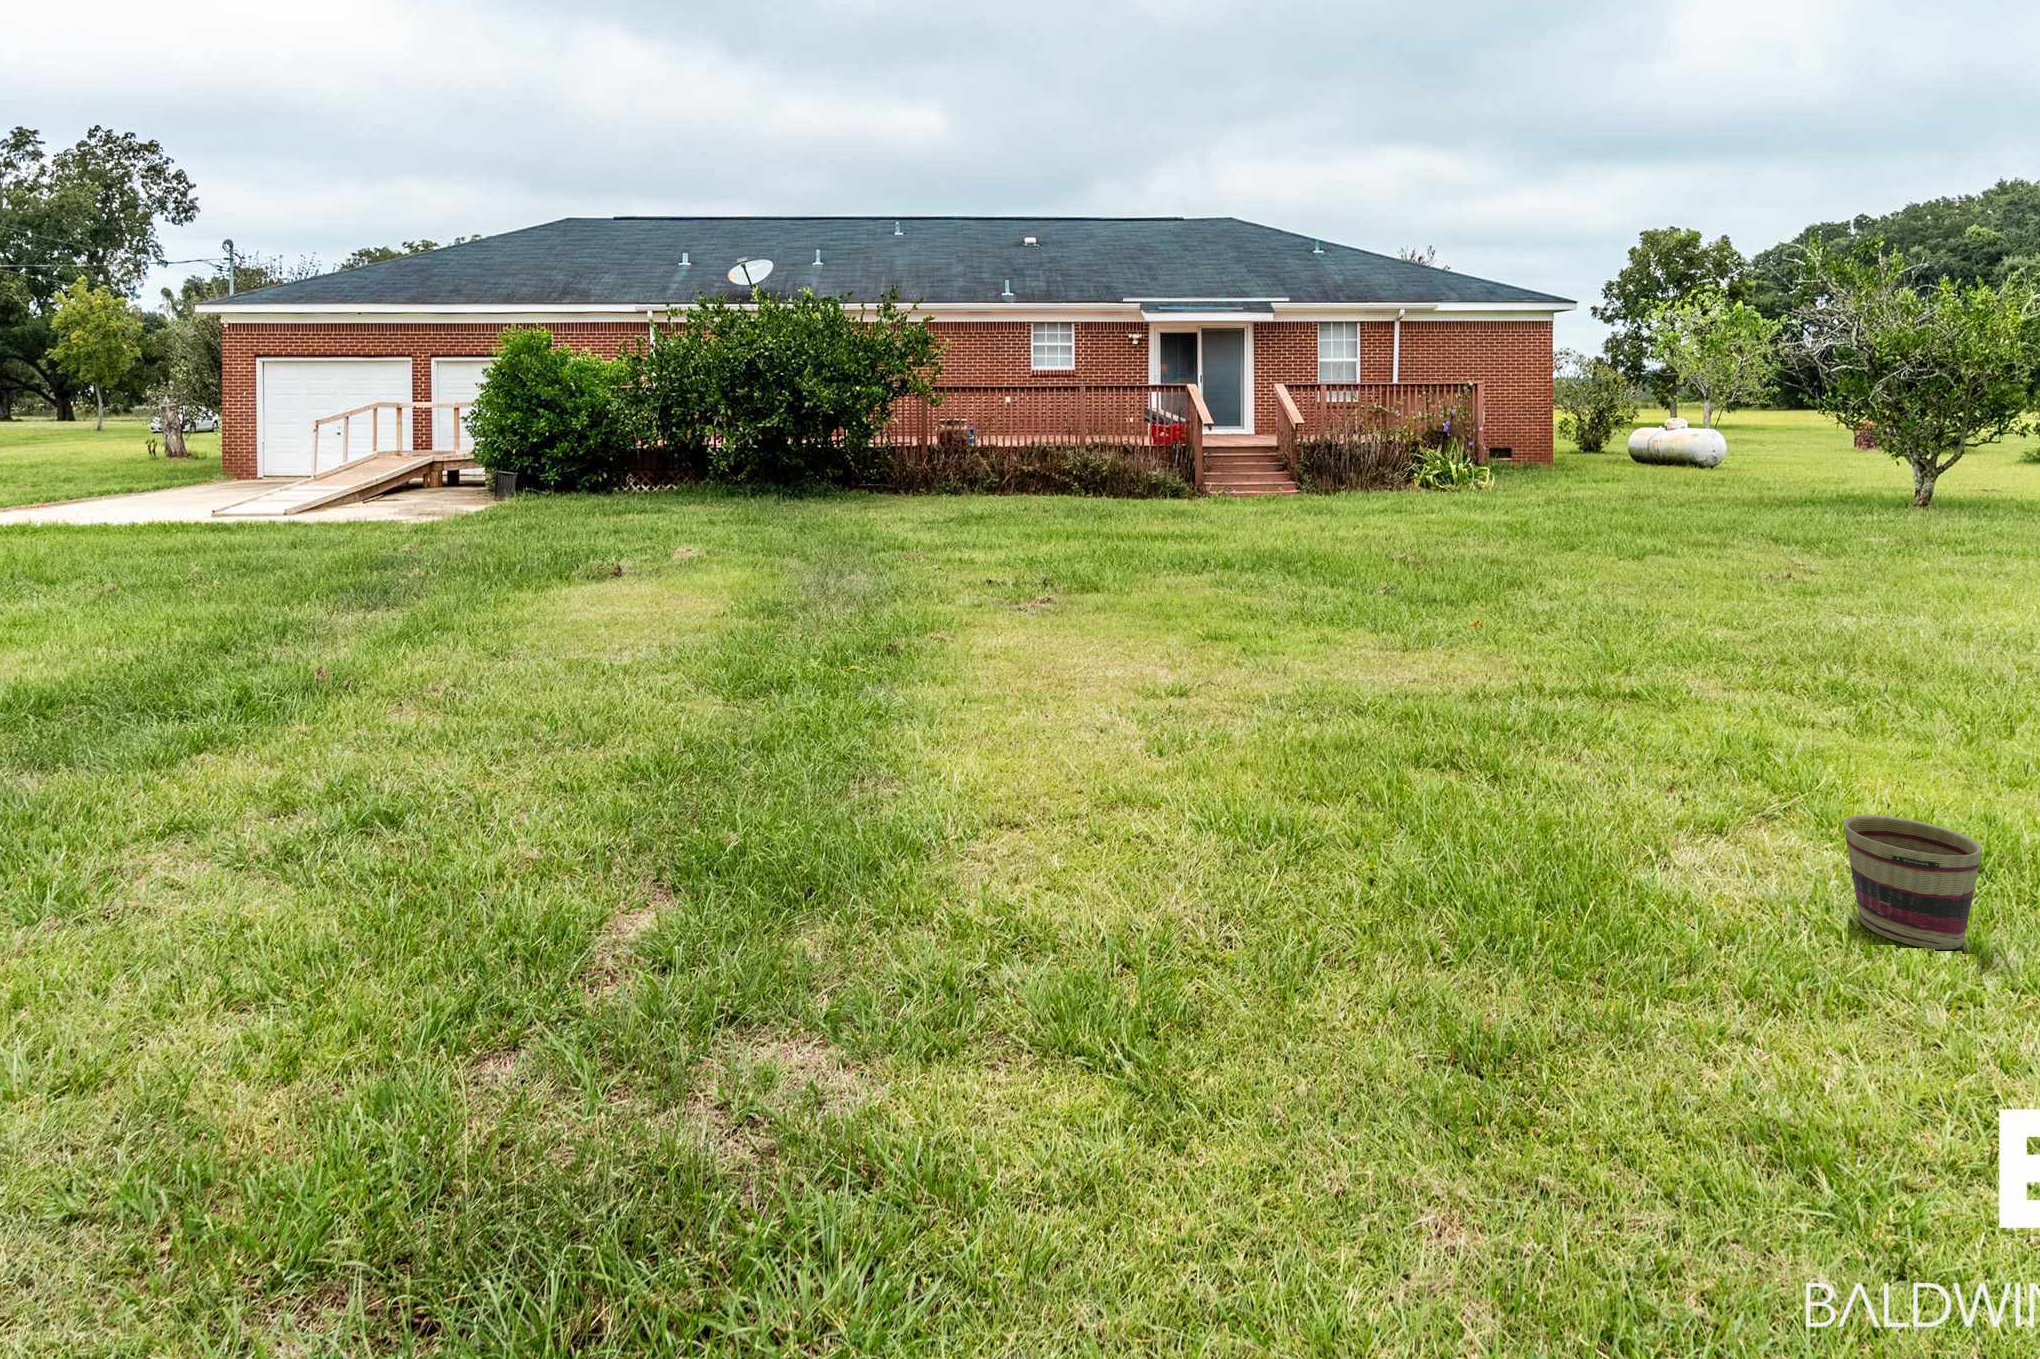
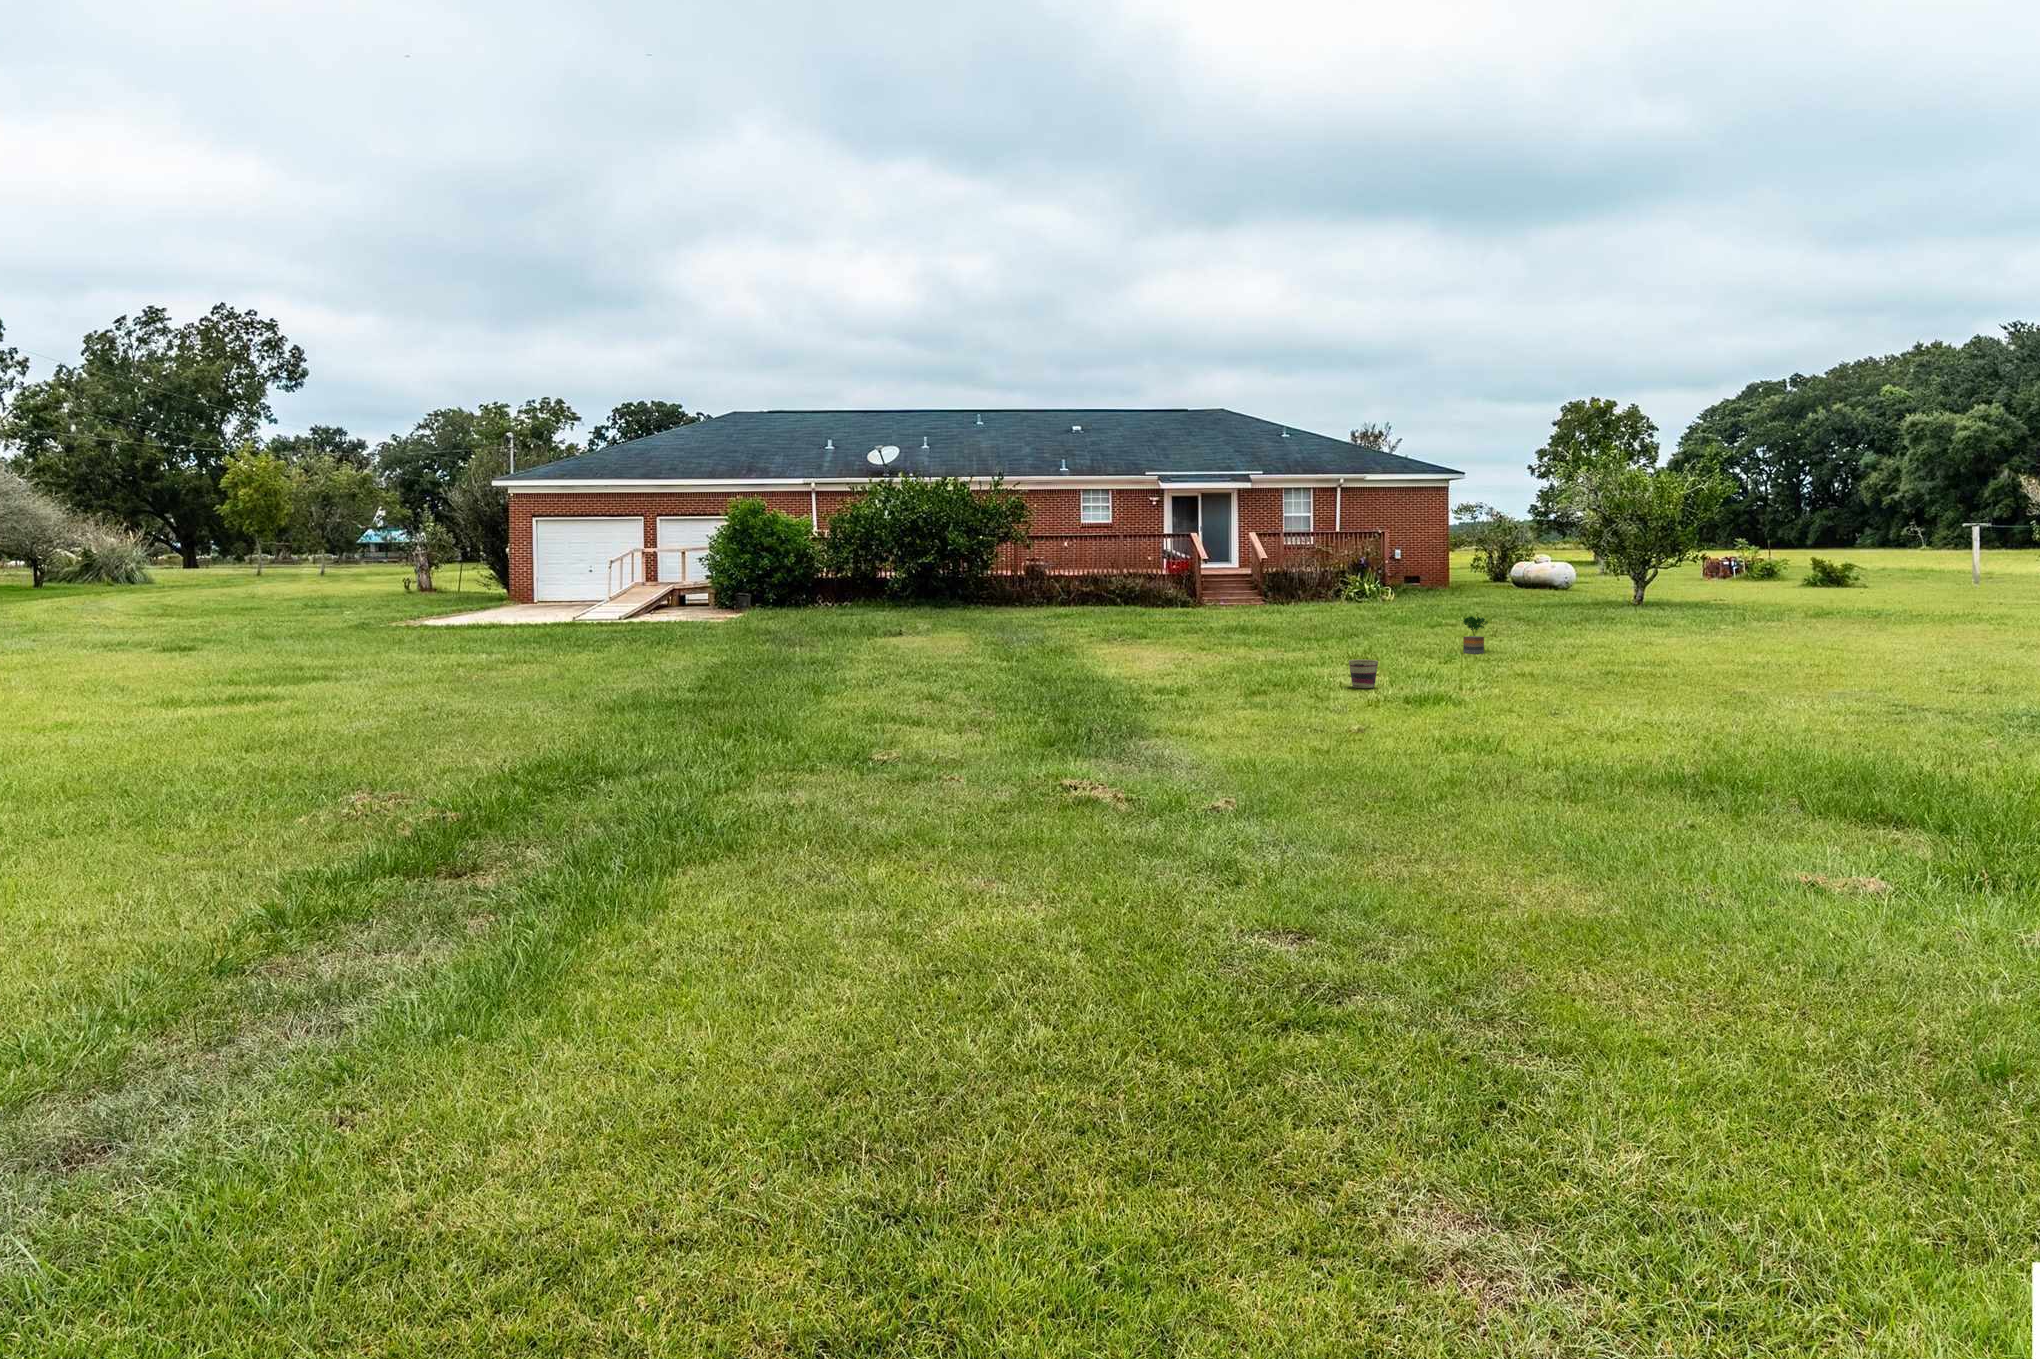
potted tree: none [1853,571,1929,665] -> present [1463,616,1488,654]

